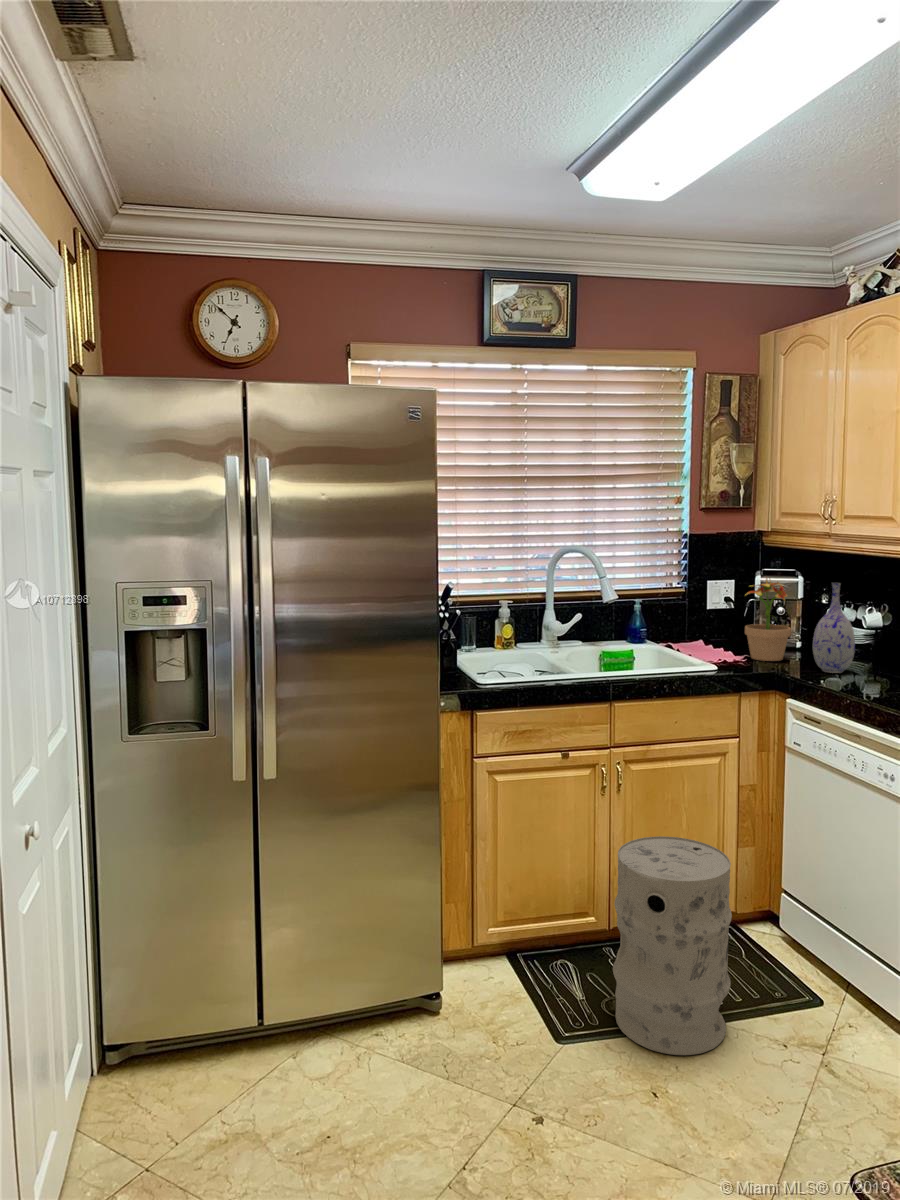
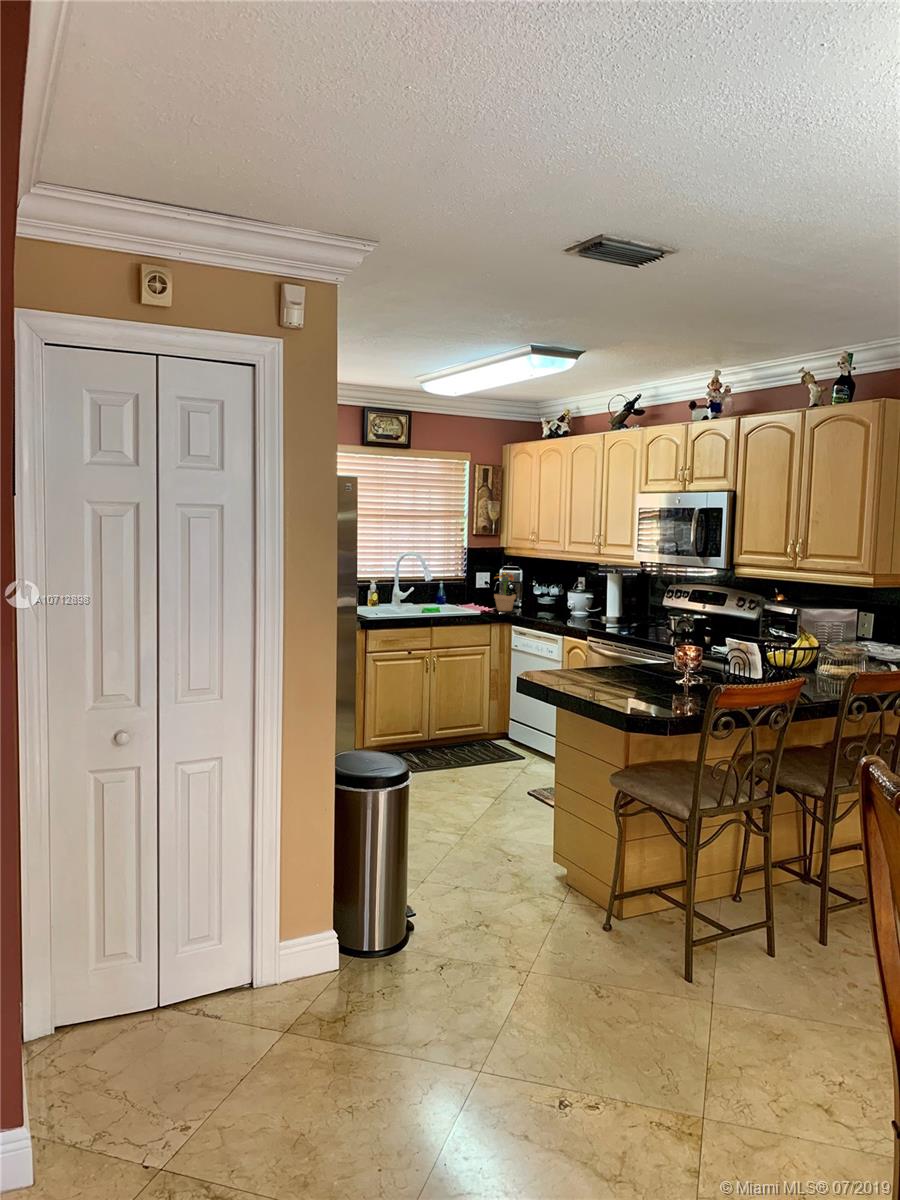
vase: present [813,583,855,673] -> none [525,572,543,615]
trash can: present [613,836,732,1055] -> none [435,686,485,774]

